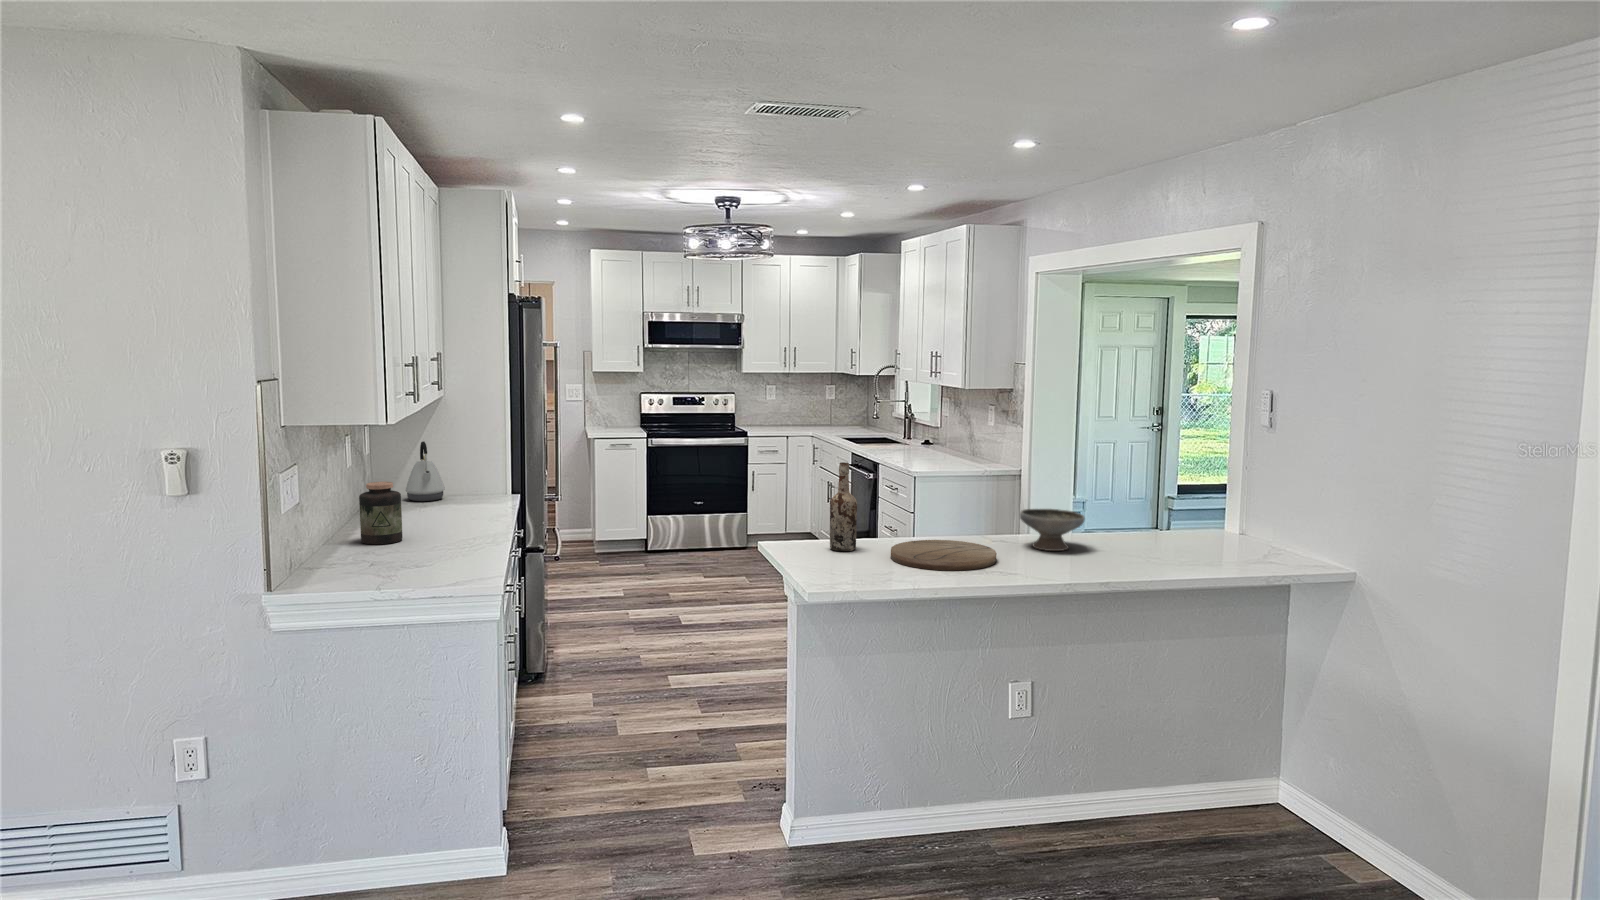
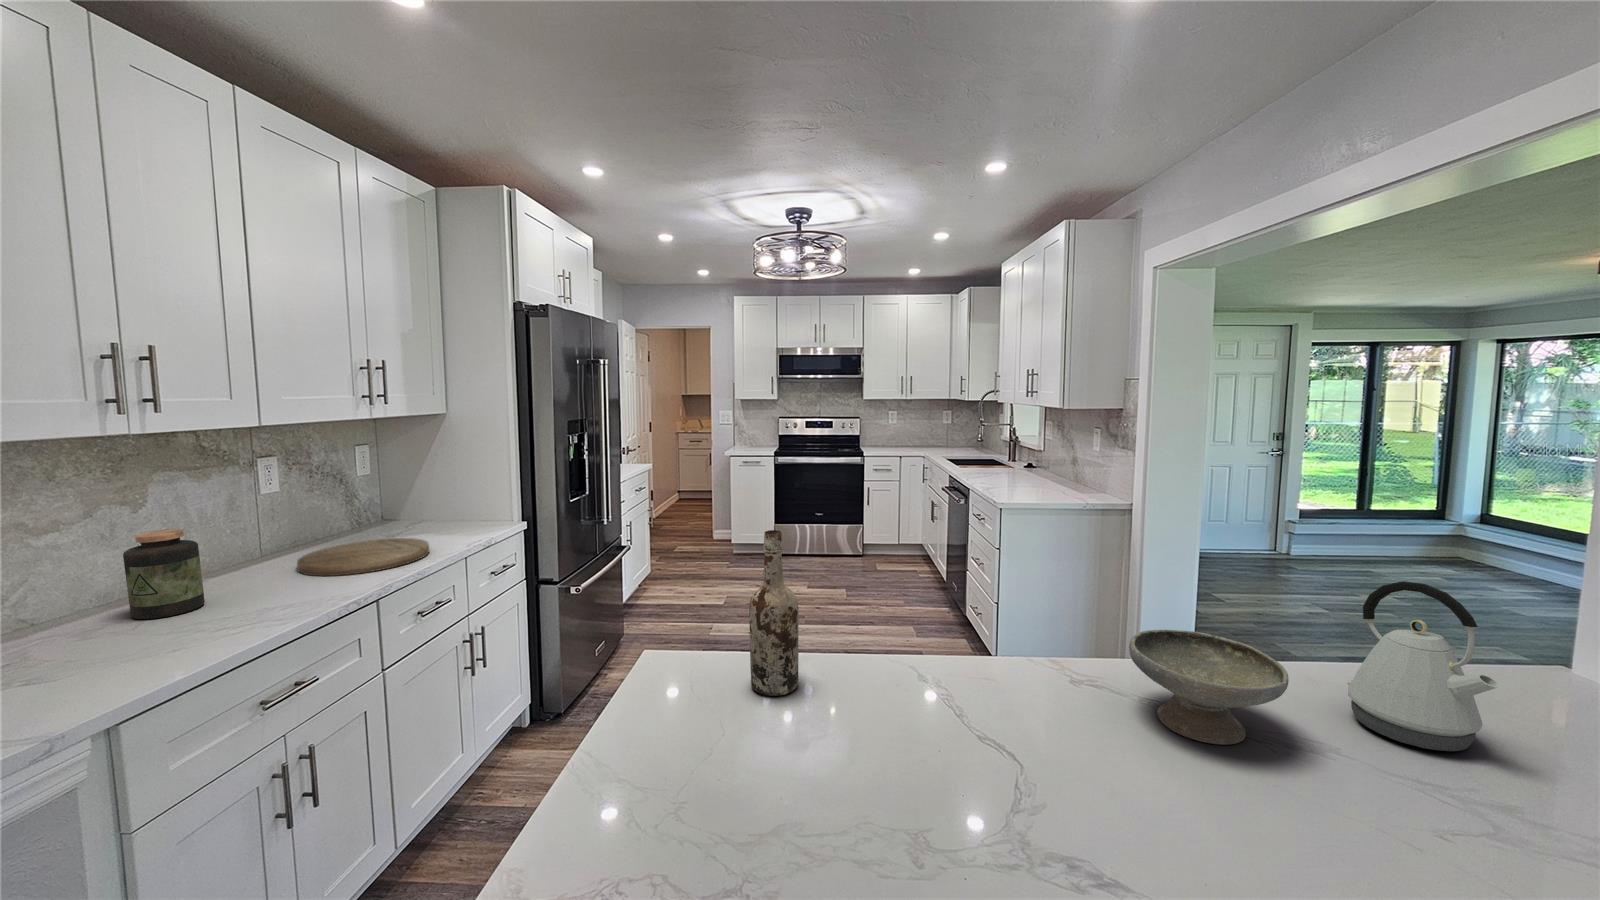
kettle: present [406,441,445,501] -> present [1348,581,1500,751]
cutting board: present [891,540,996,571] -> present [297,538,430,576]

